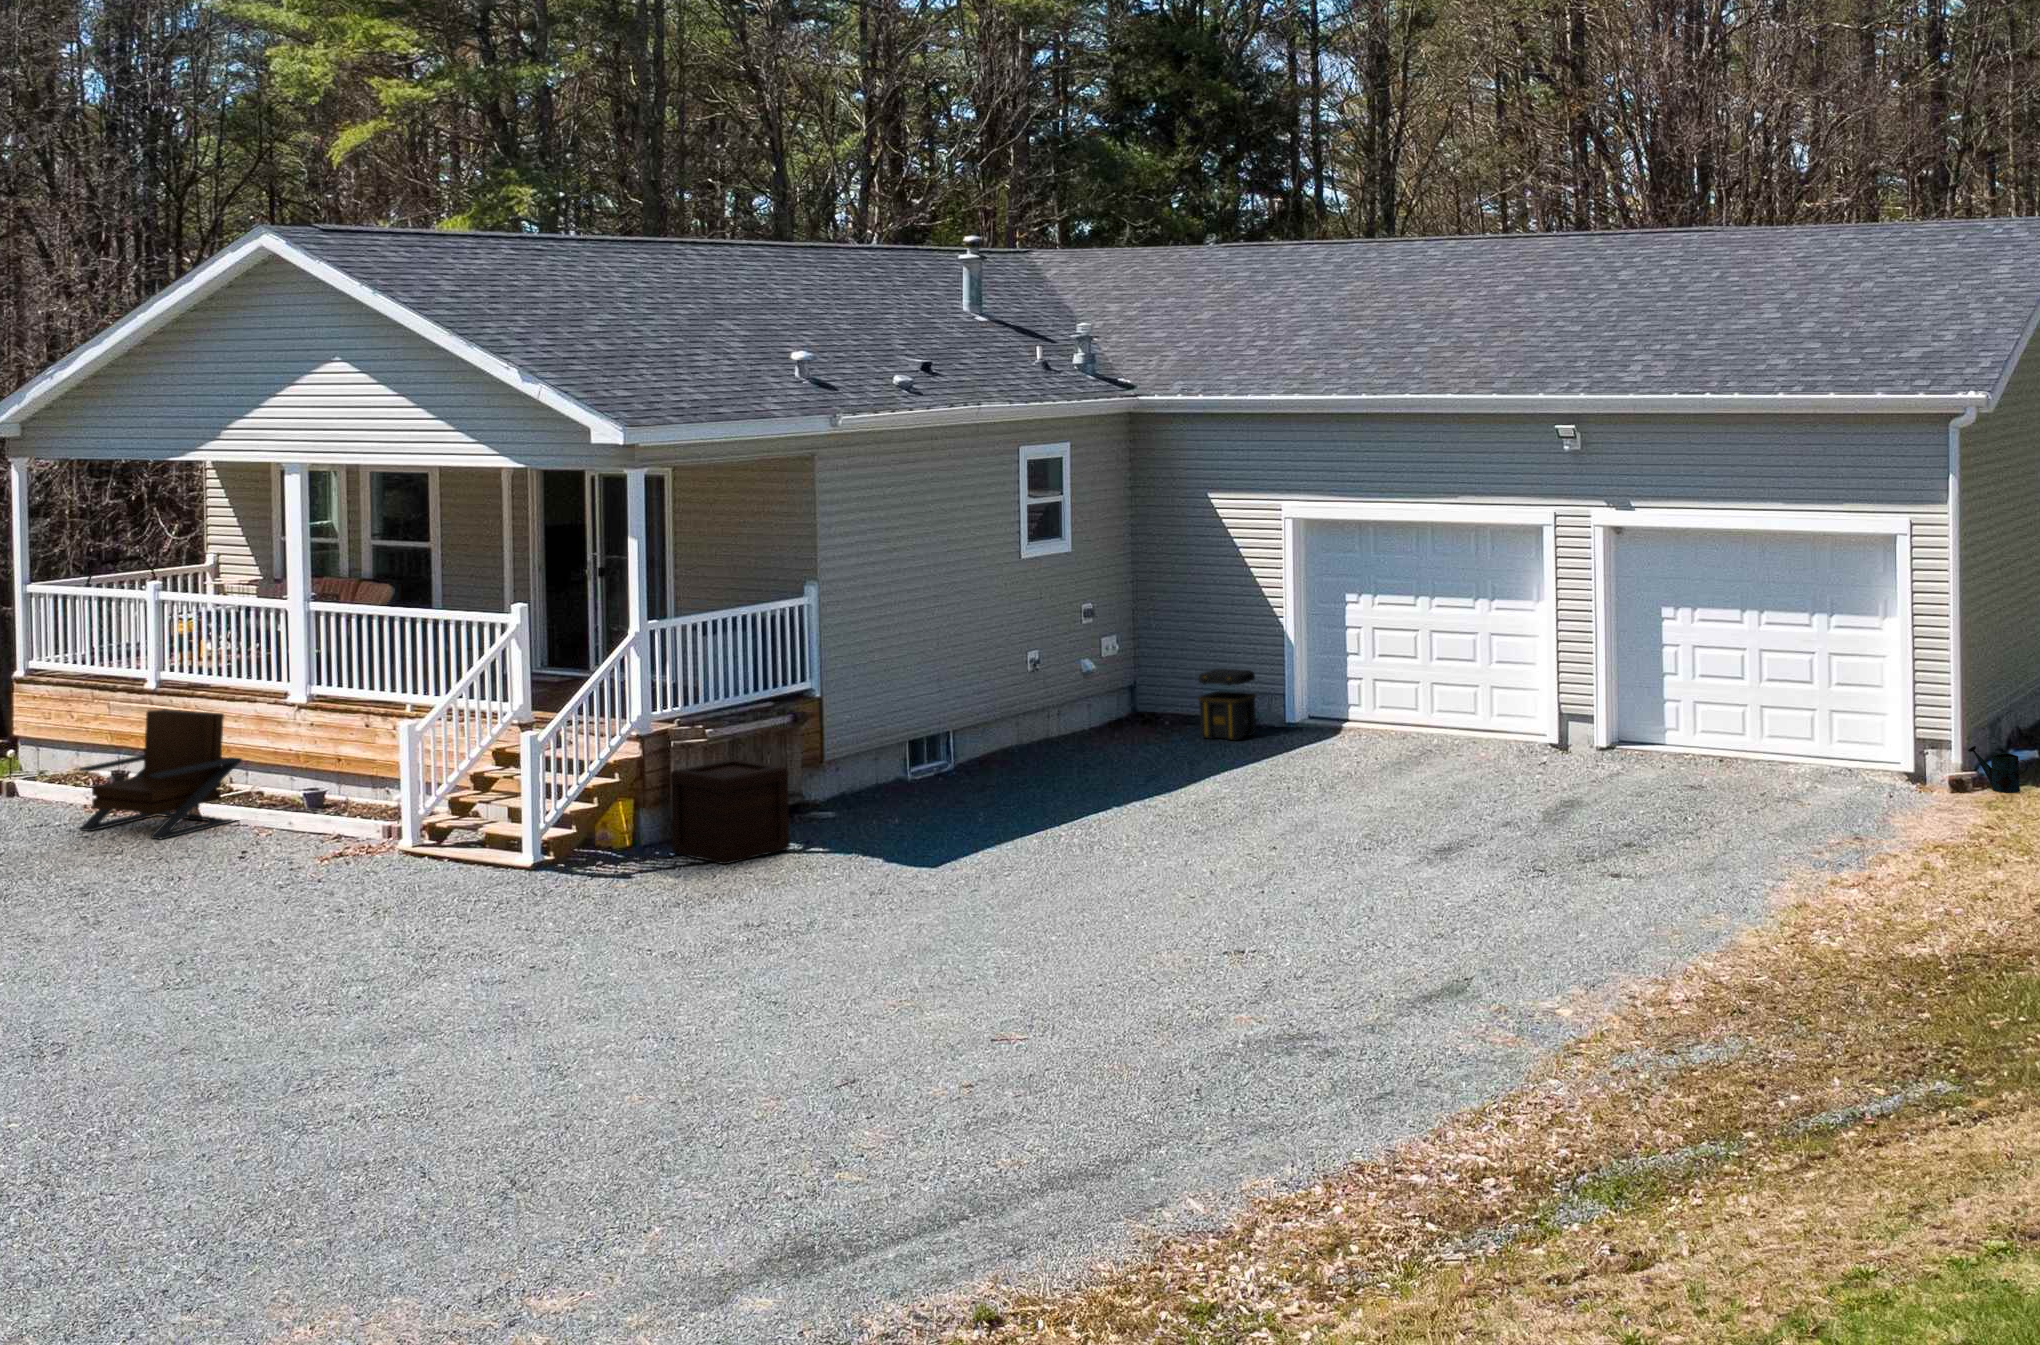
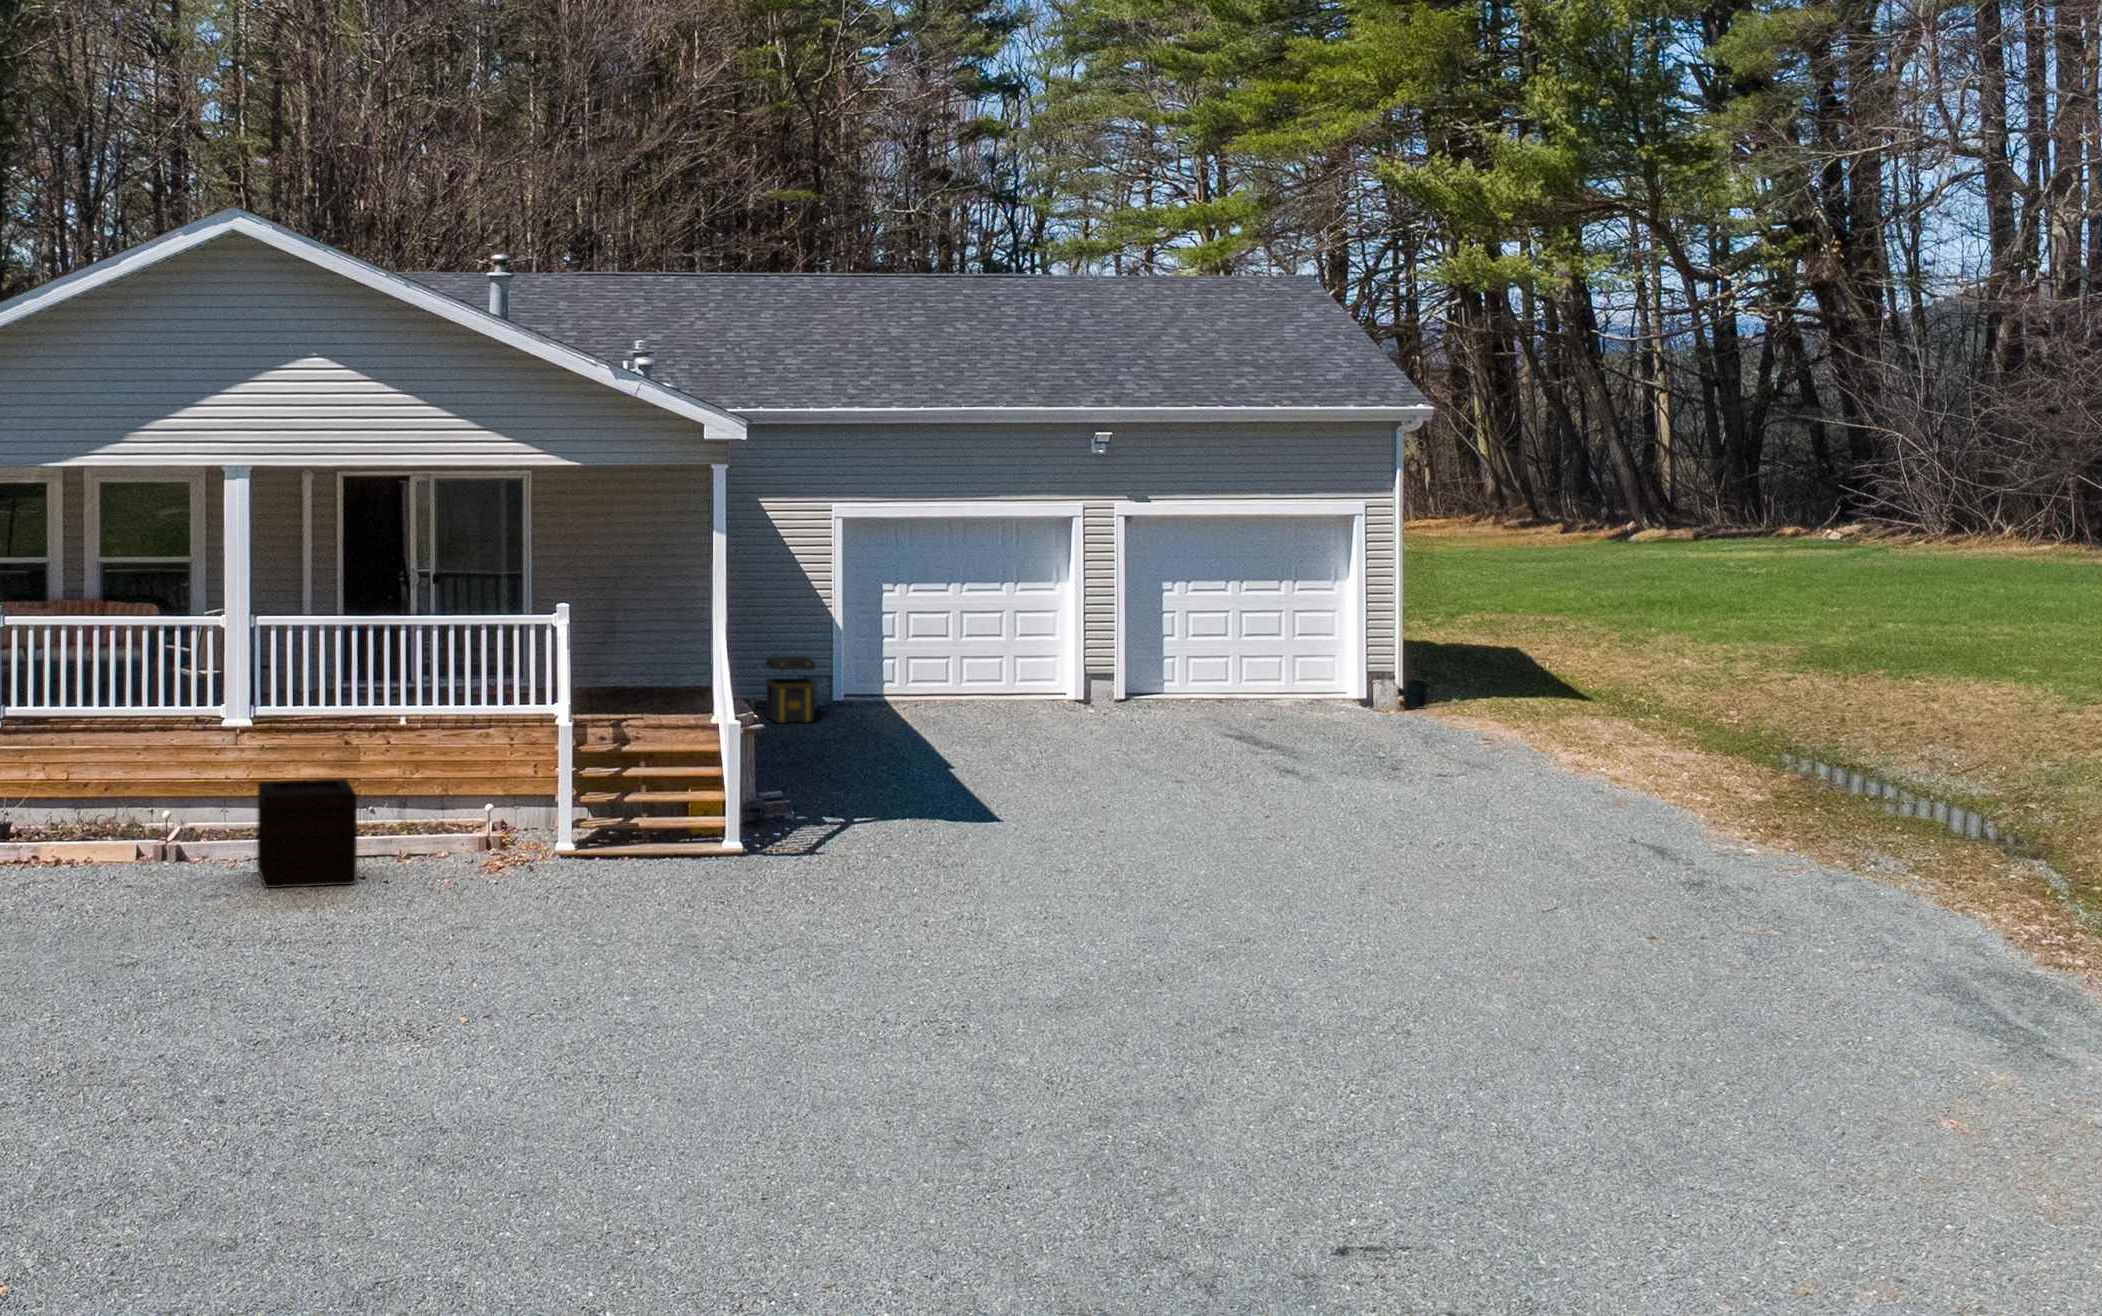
lounge chair: present [79,709,241,839] -> none [37,748,192,906]
wooden crate: present [670,759,790,864] -> present [257,779,357,888]

